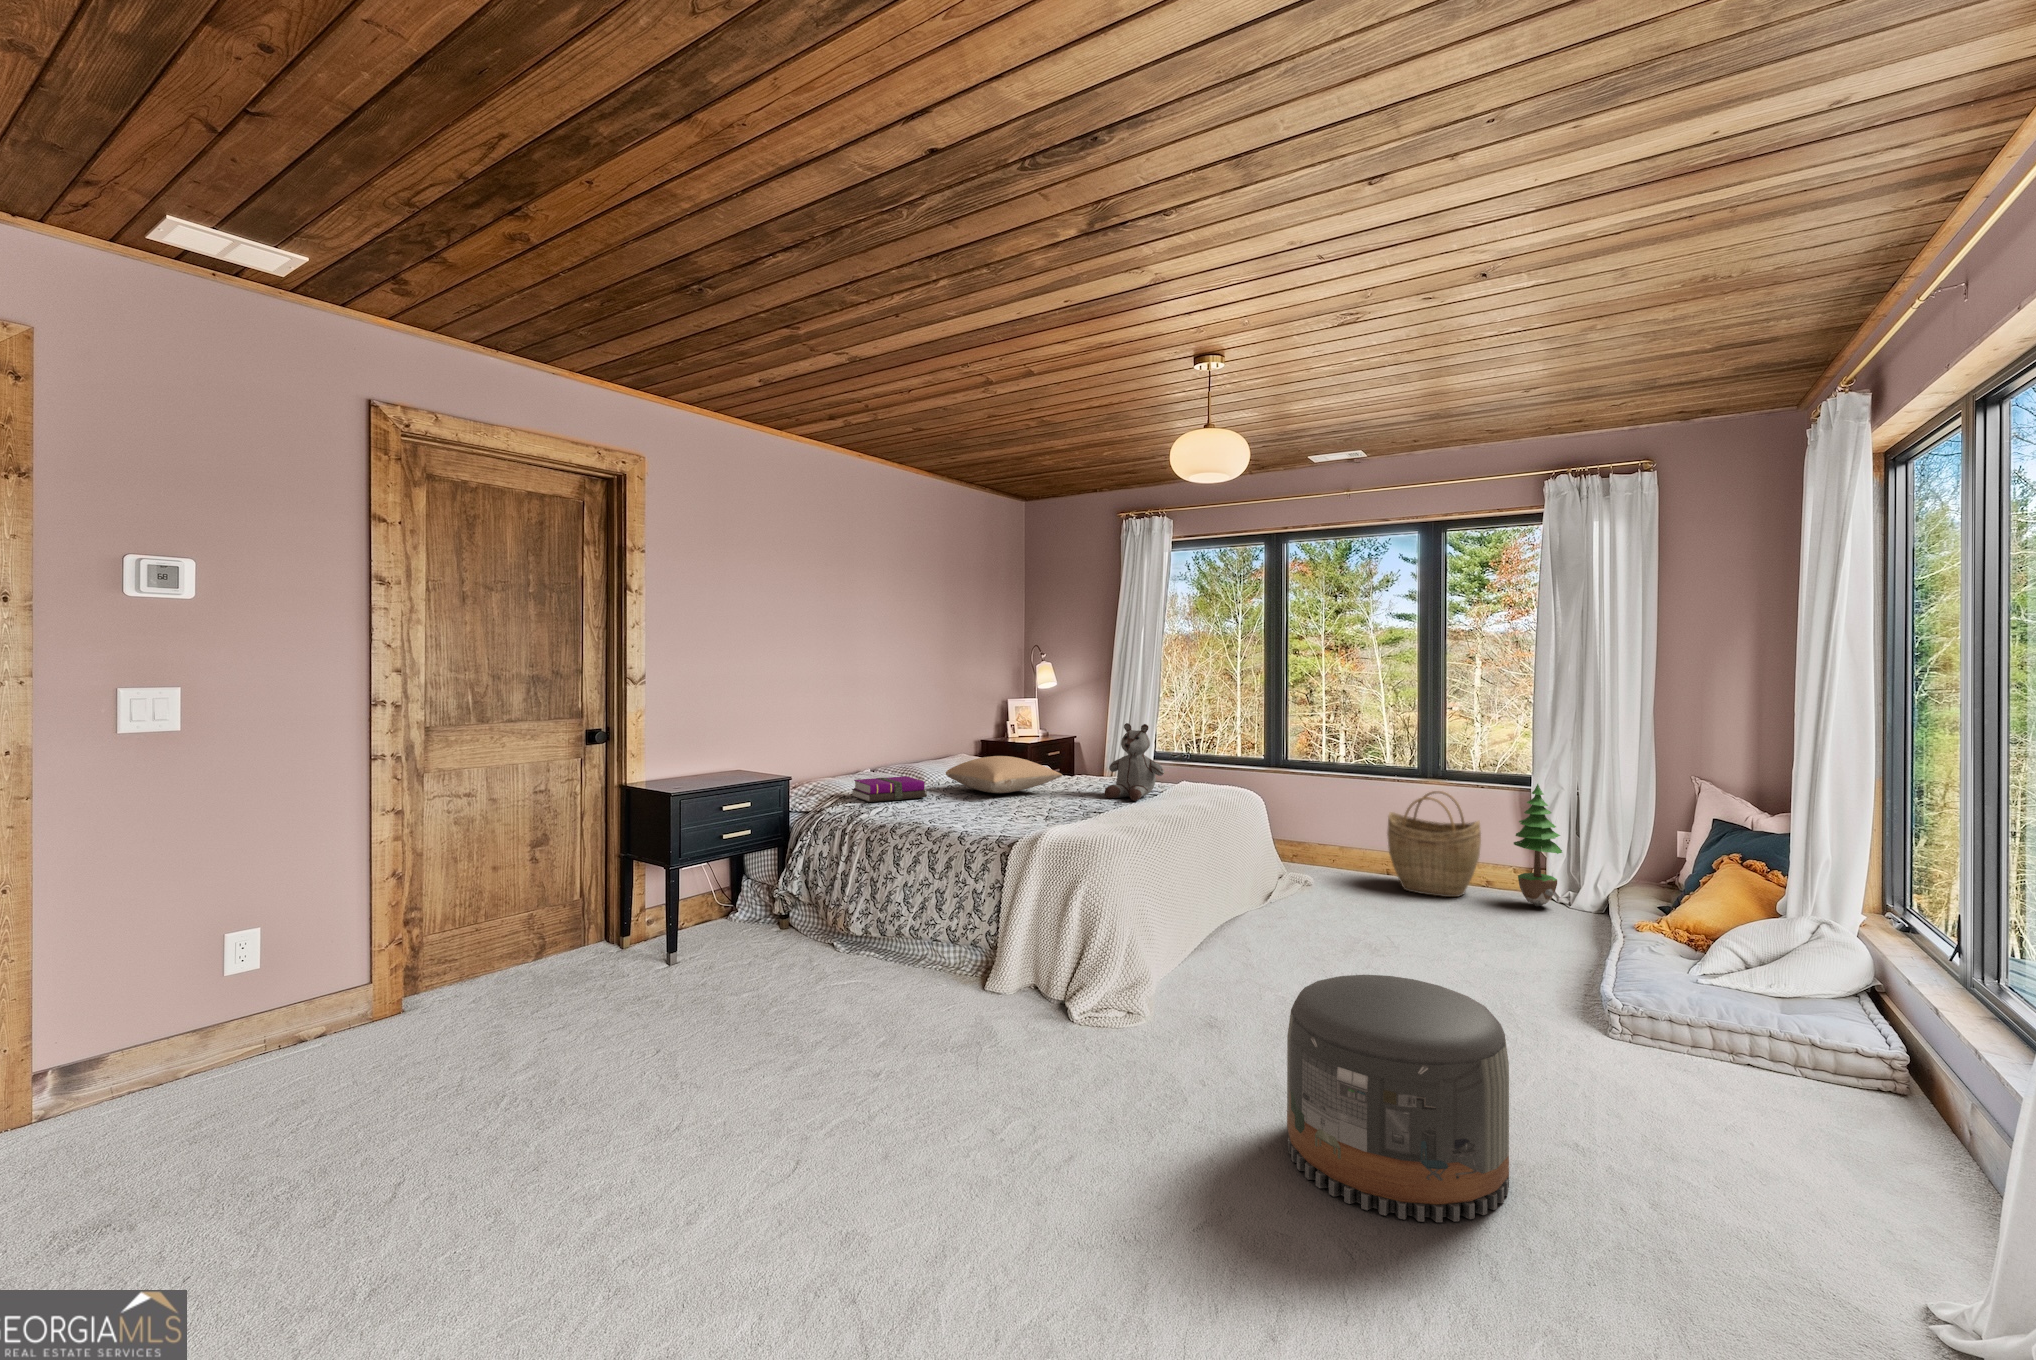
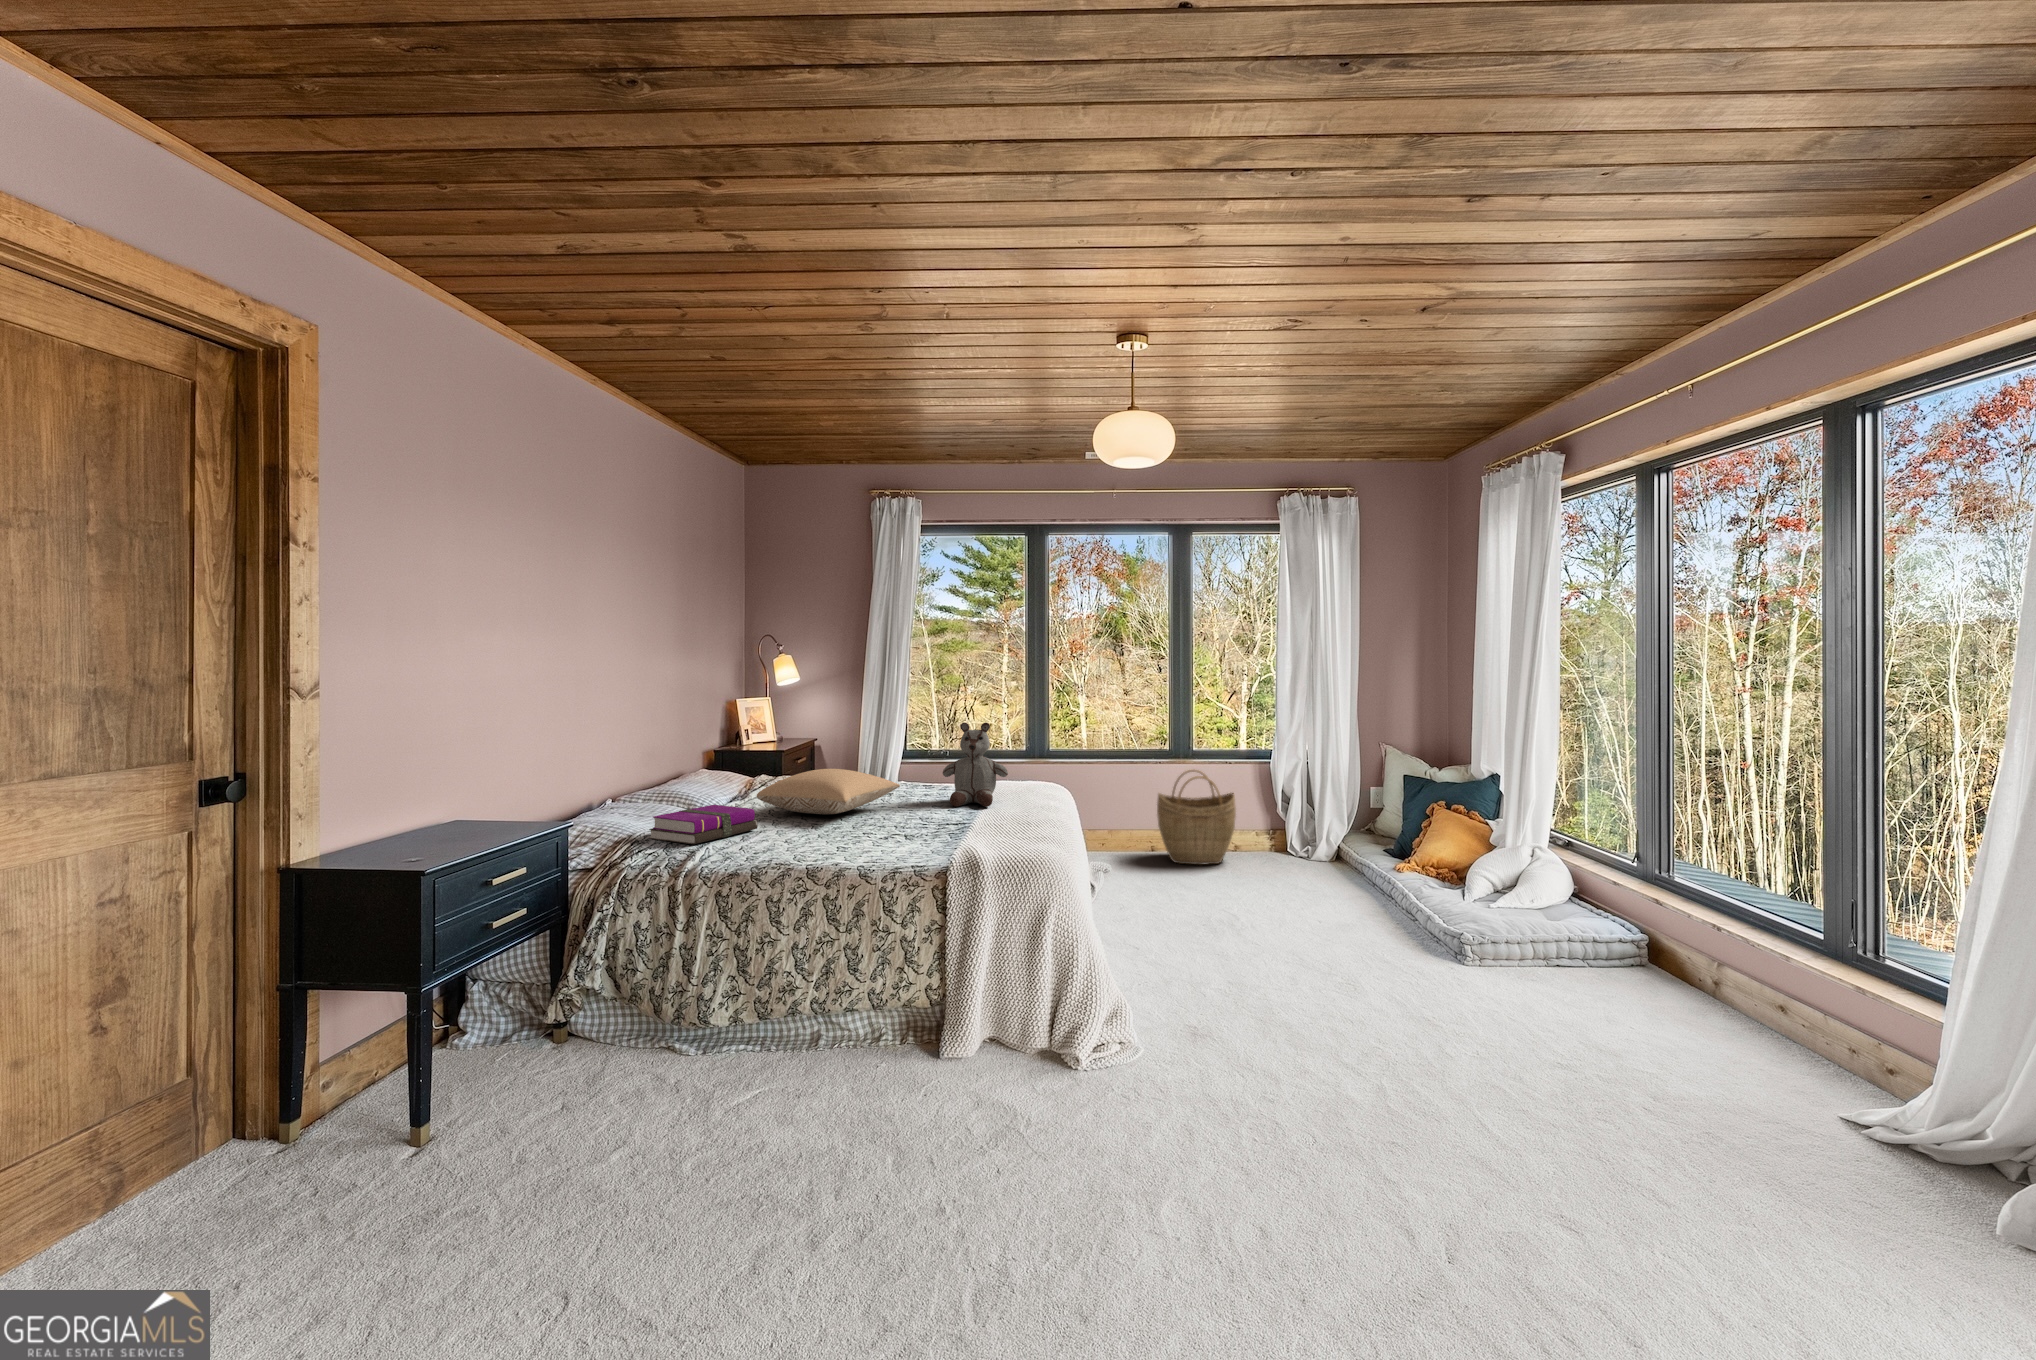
potted tree: present [1514,784,1562,907] -> none [1262,757,1301,862]
pouf: present [1287,975,1509,1222] -> none [1409,955,1636,1198]

